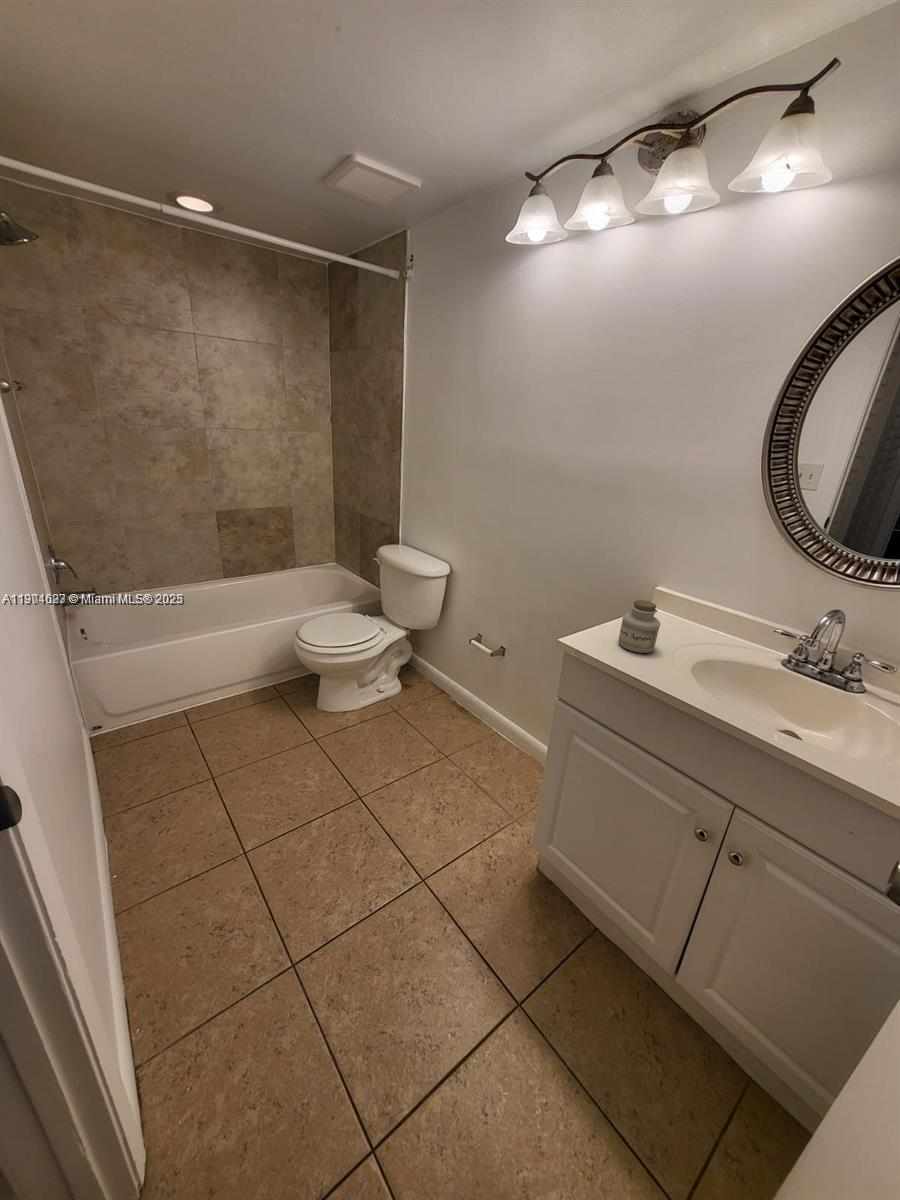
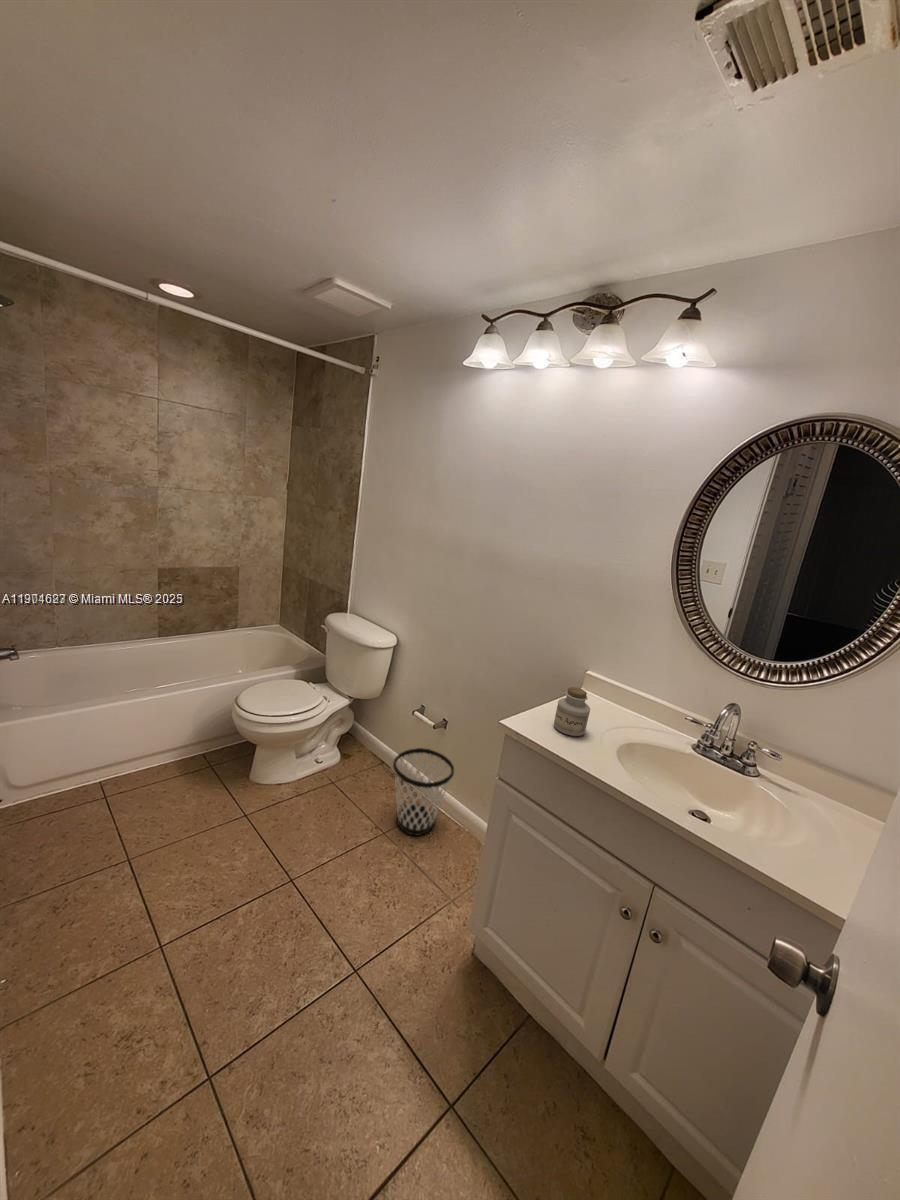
wastebasket: none [451,676,514,760] -> present [393,748,454,835]

